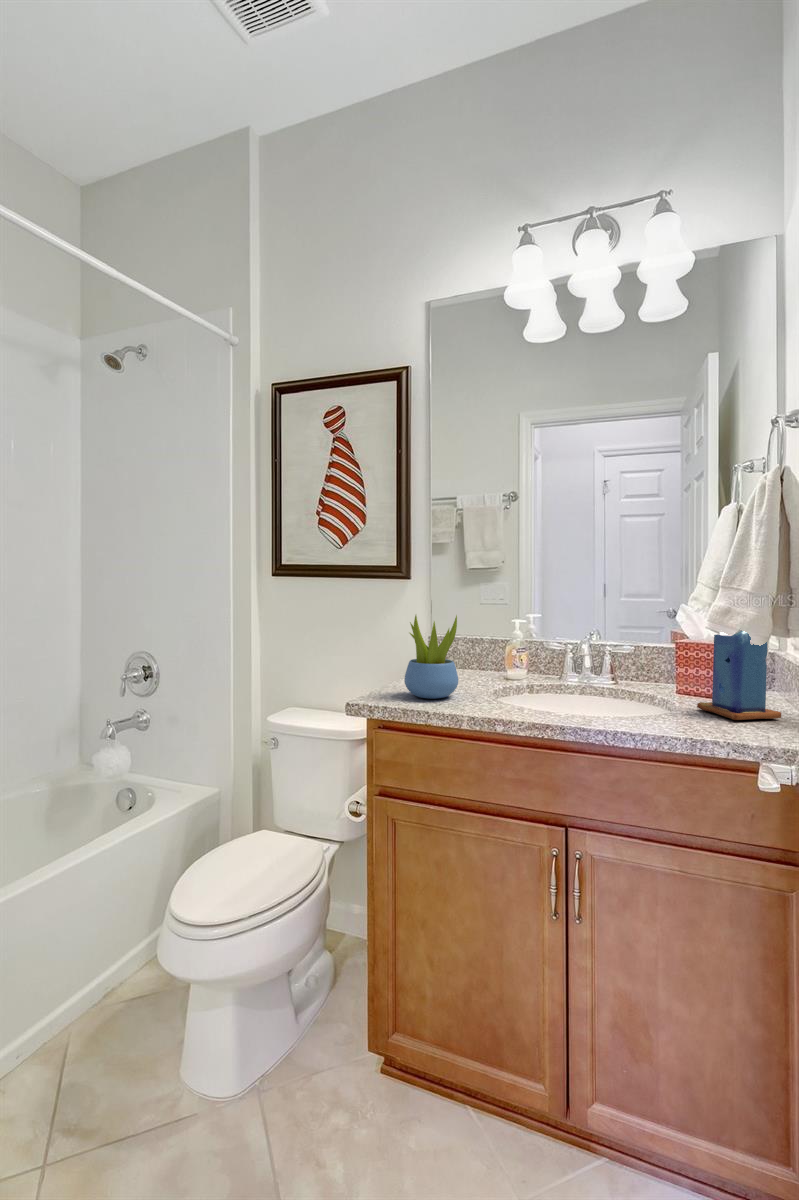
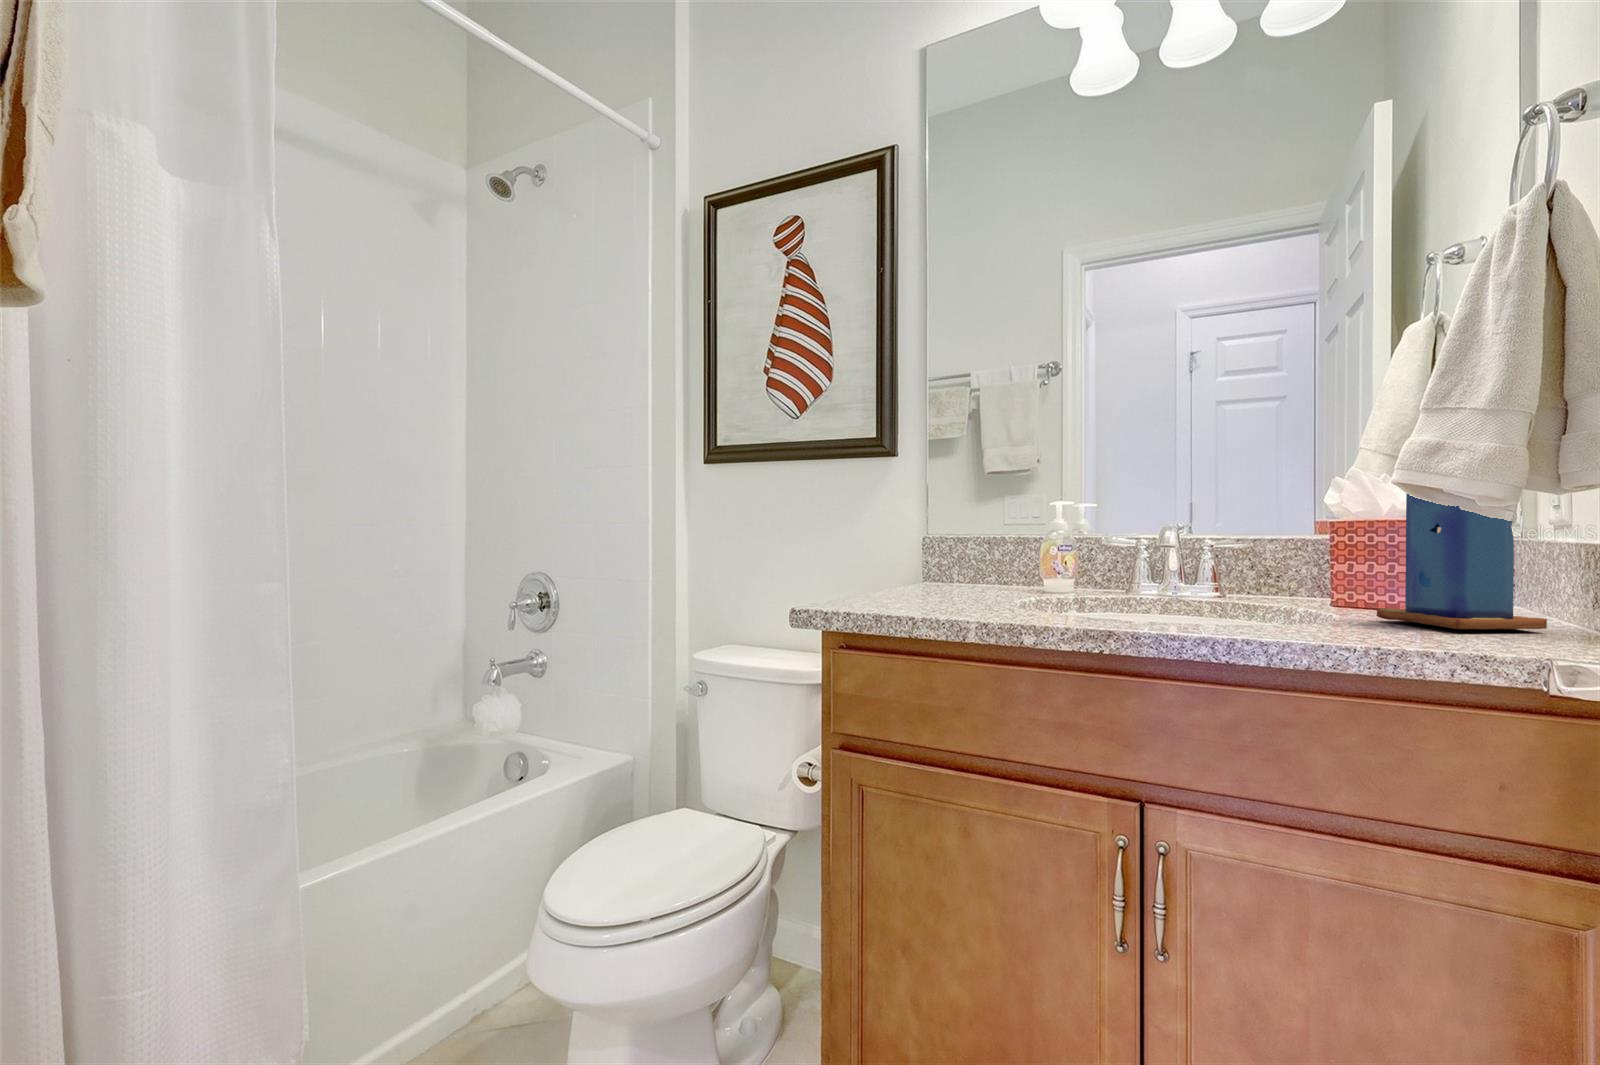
succulent plant: present [404,615,458,699] -> none [878,471,962,604]

